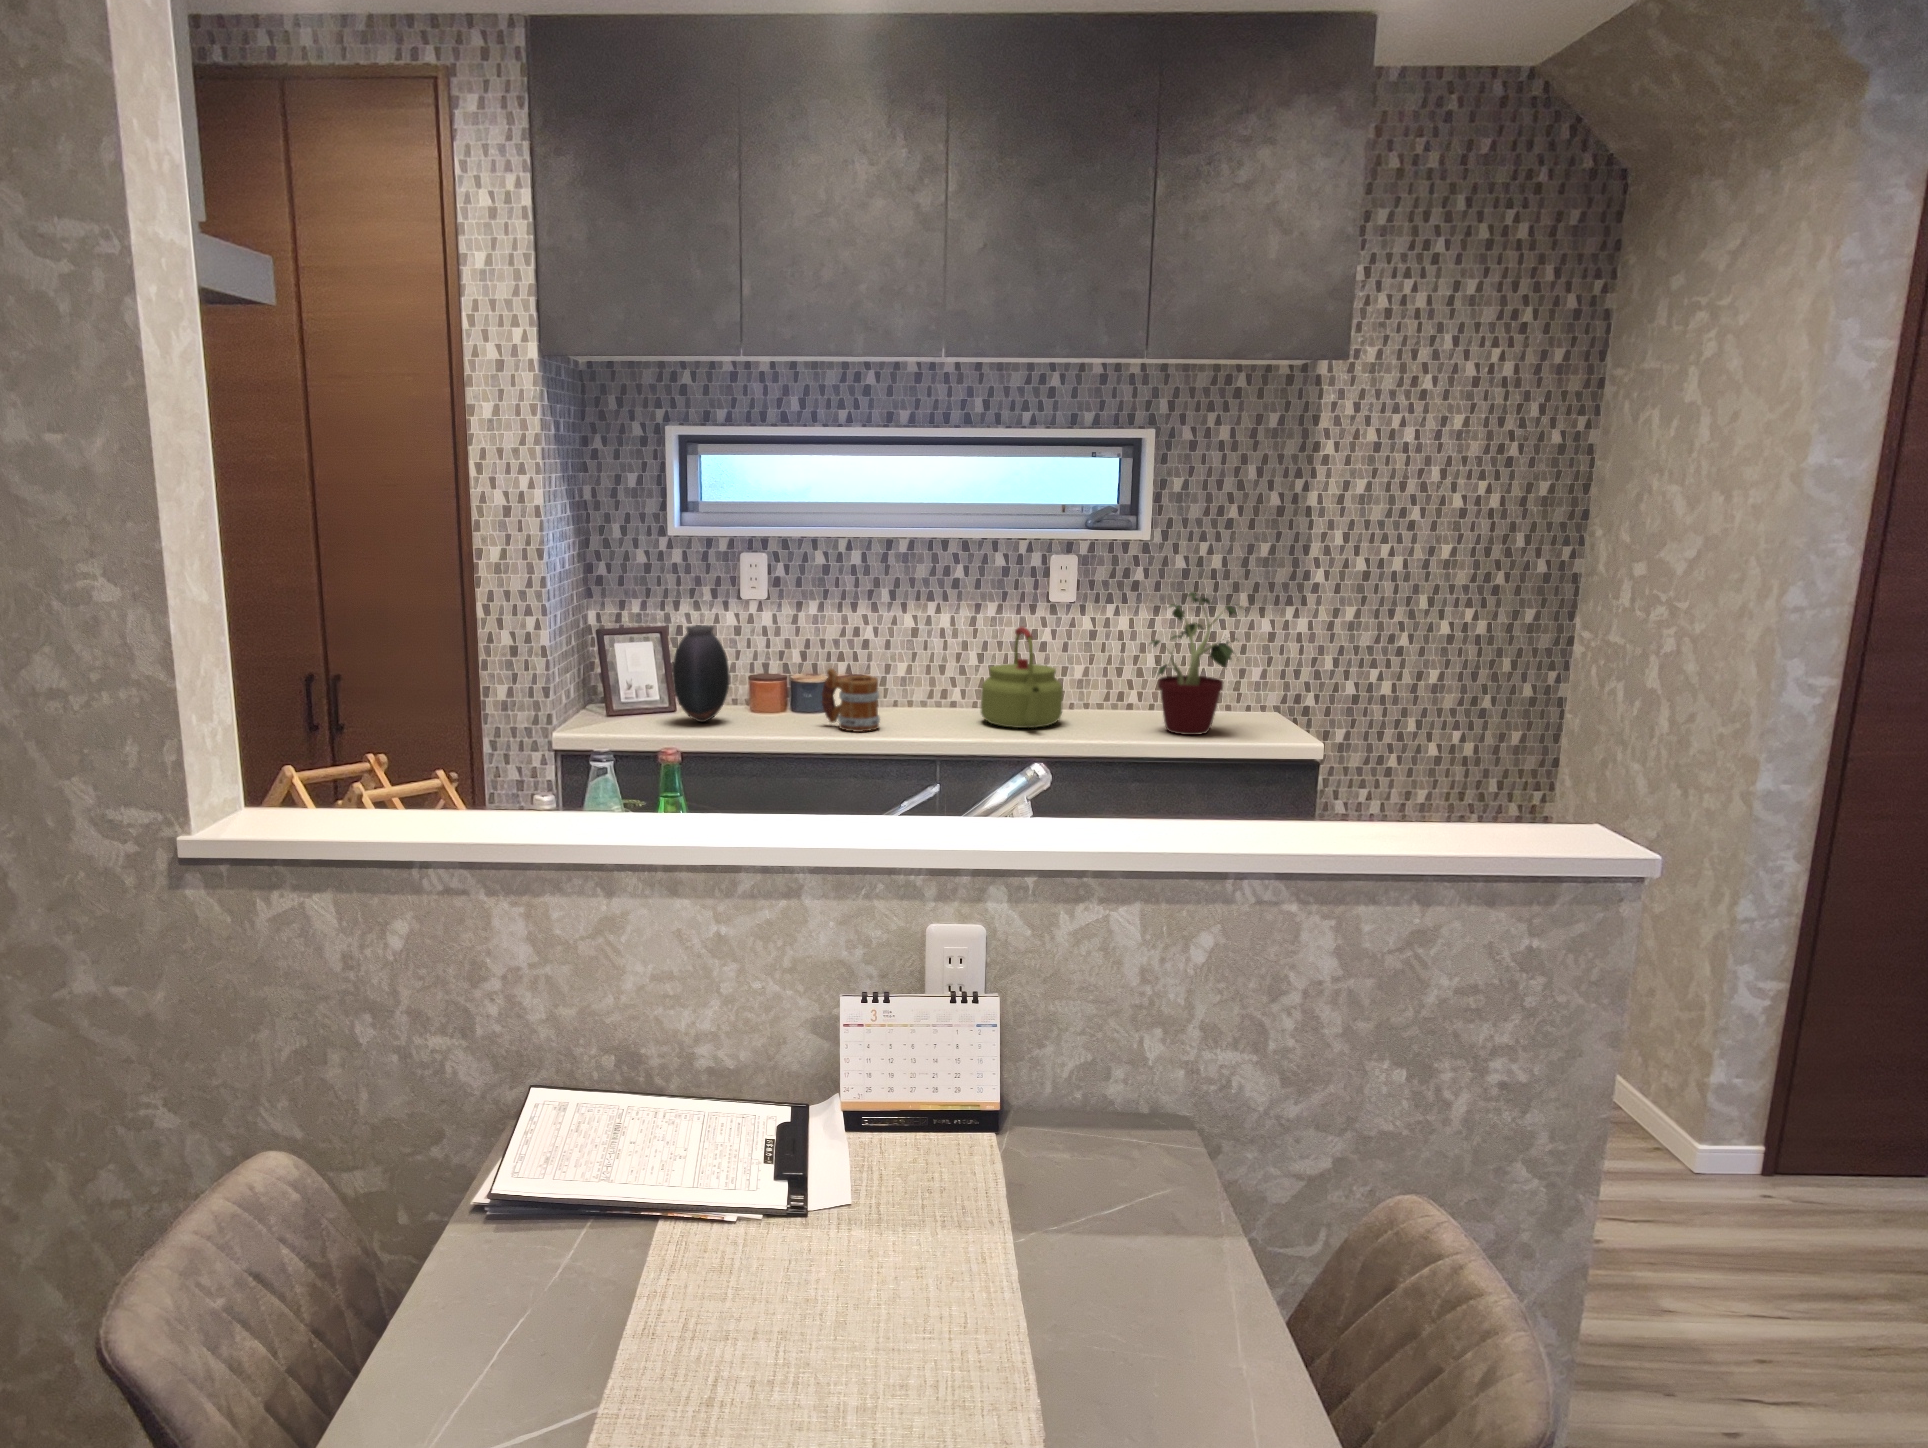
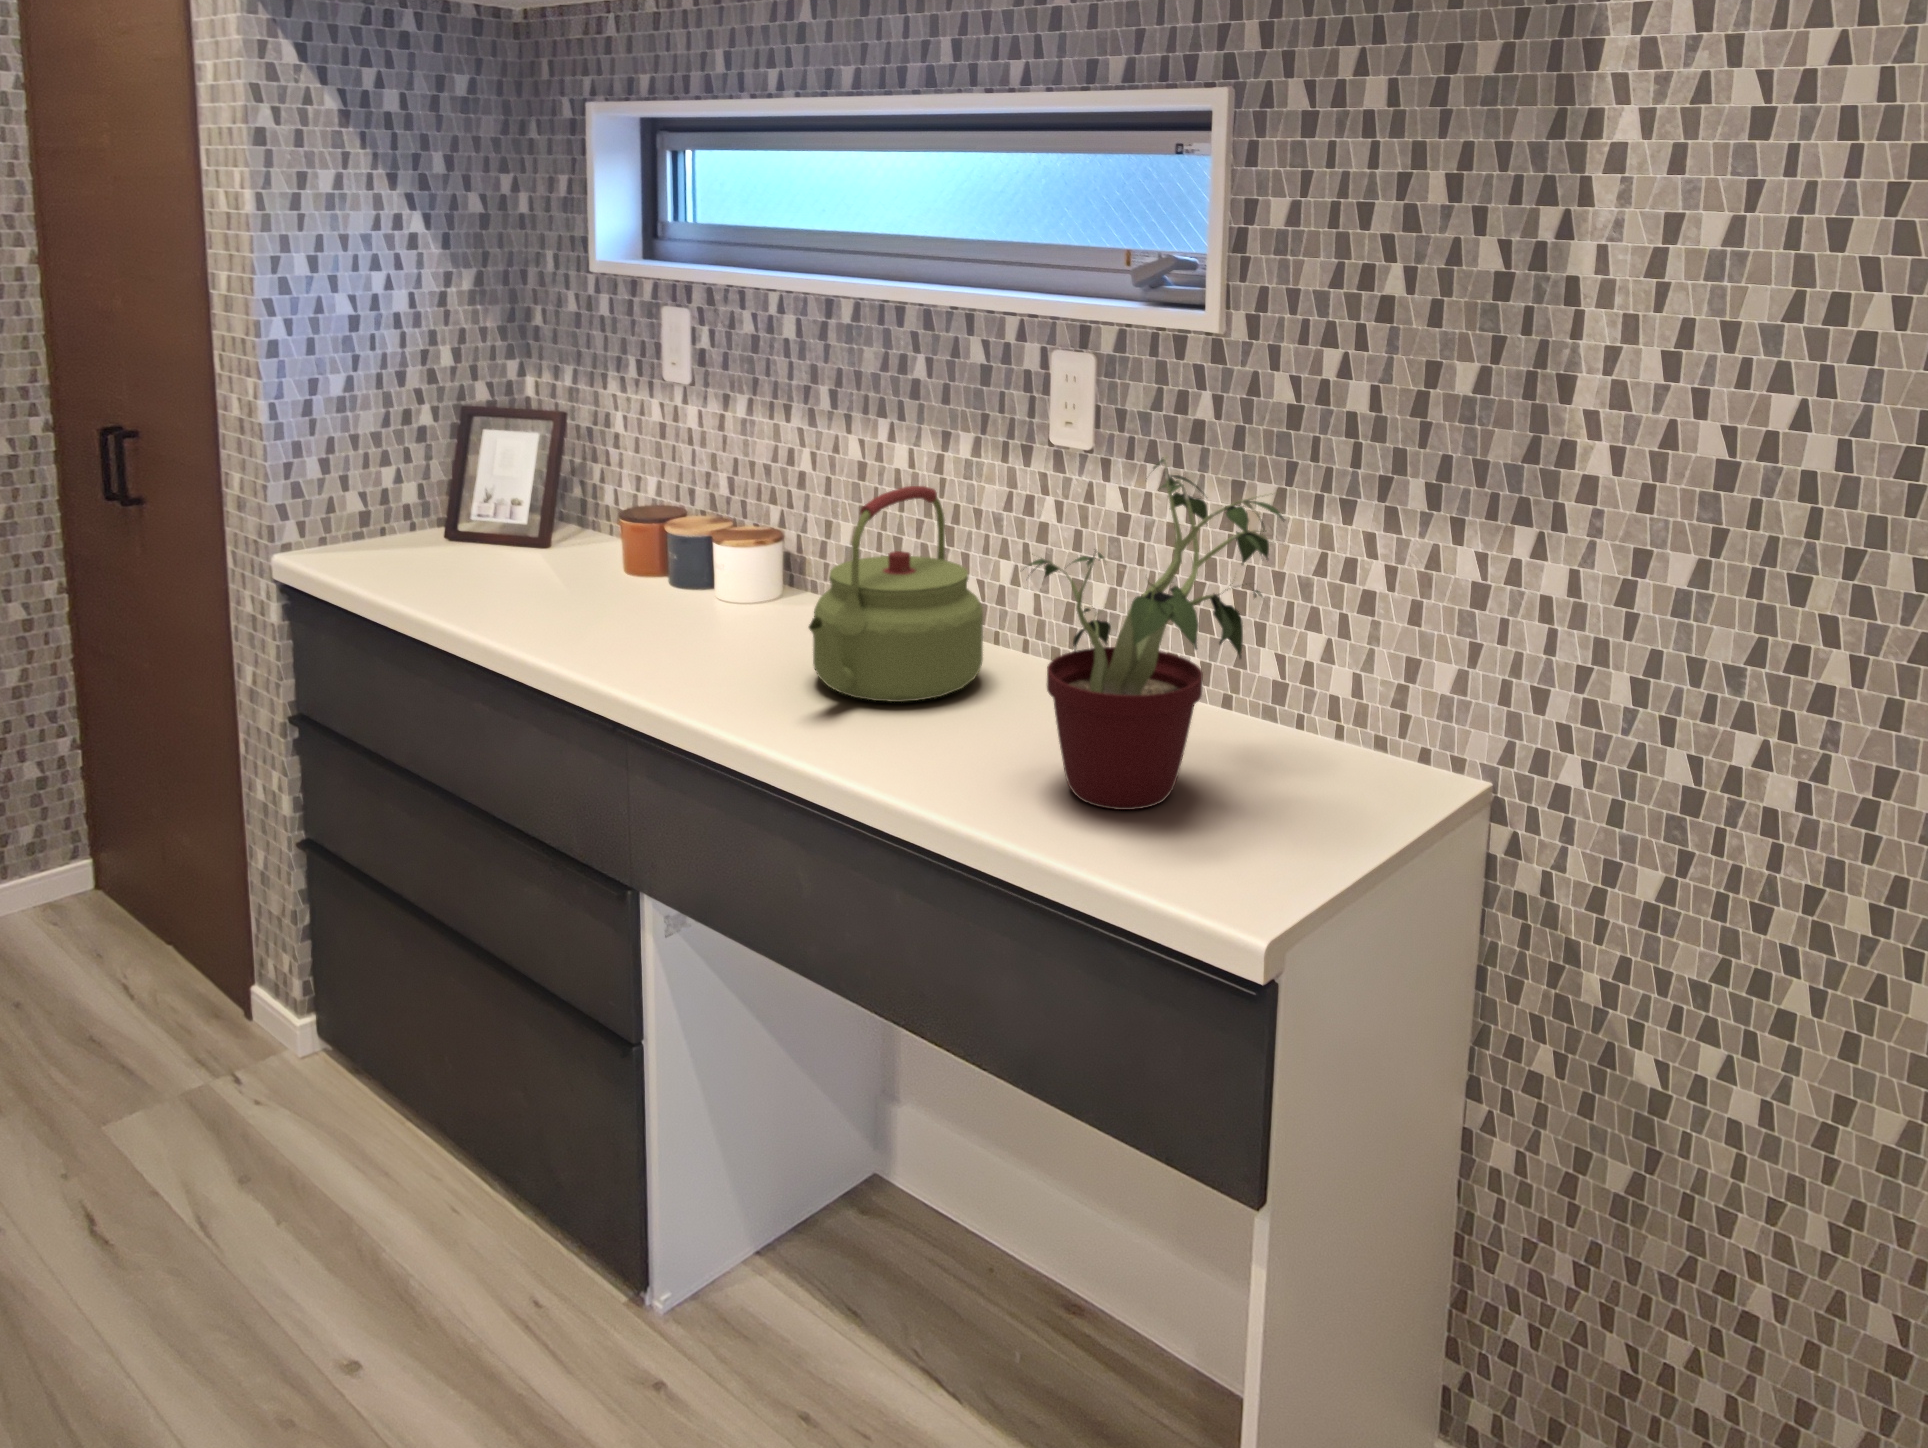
vase: present [672,625,729,722] -> none [451,413,552,572]
mug: present [822,668,880,732] -> none [585,514,668,641]

